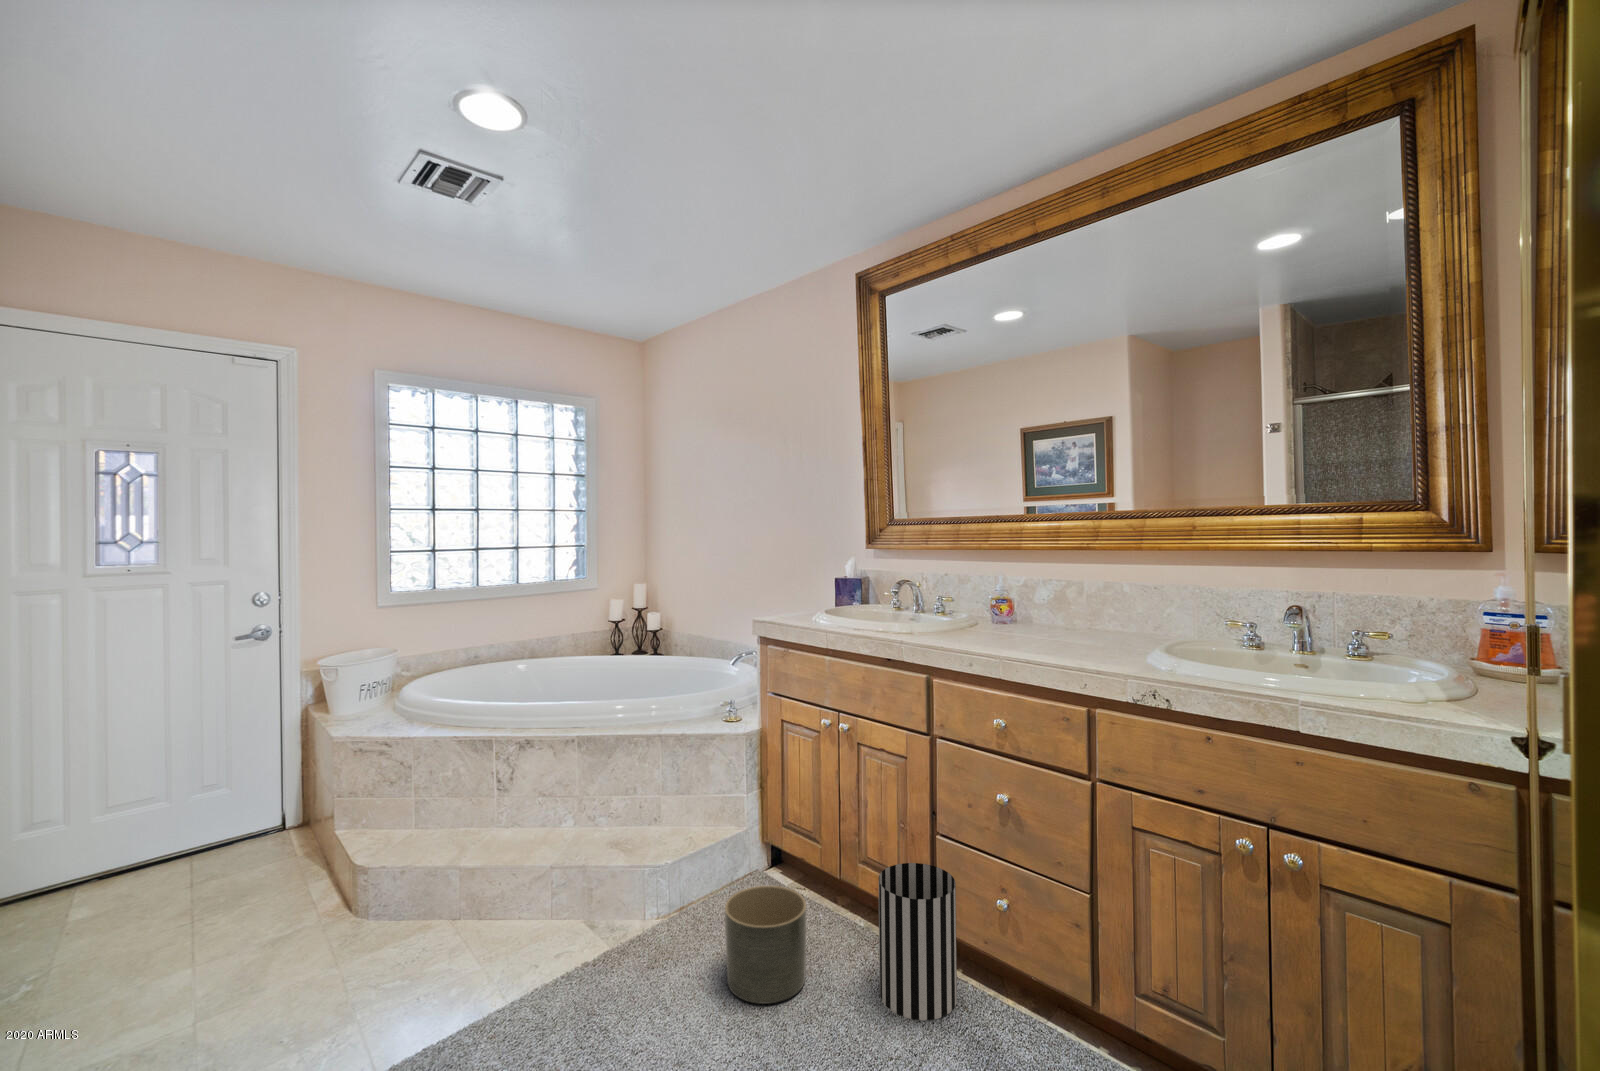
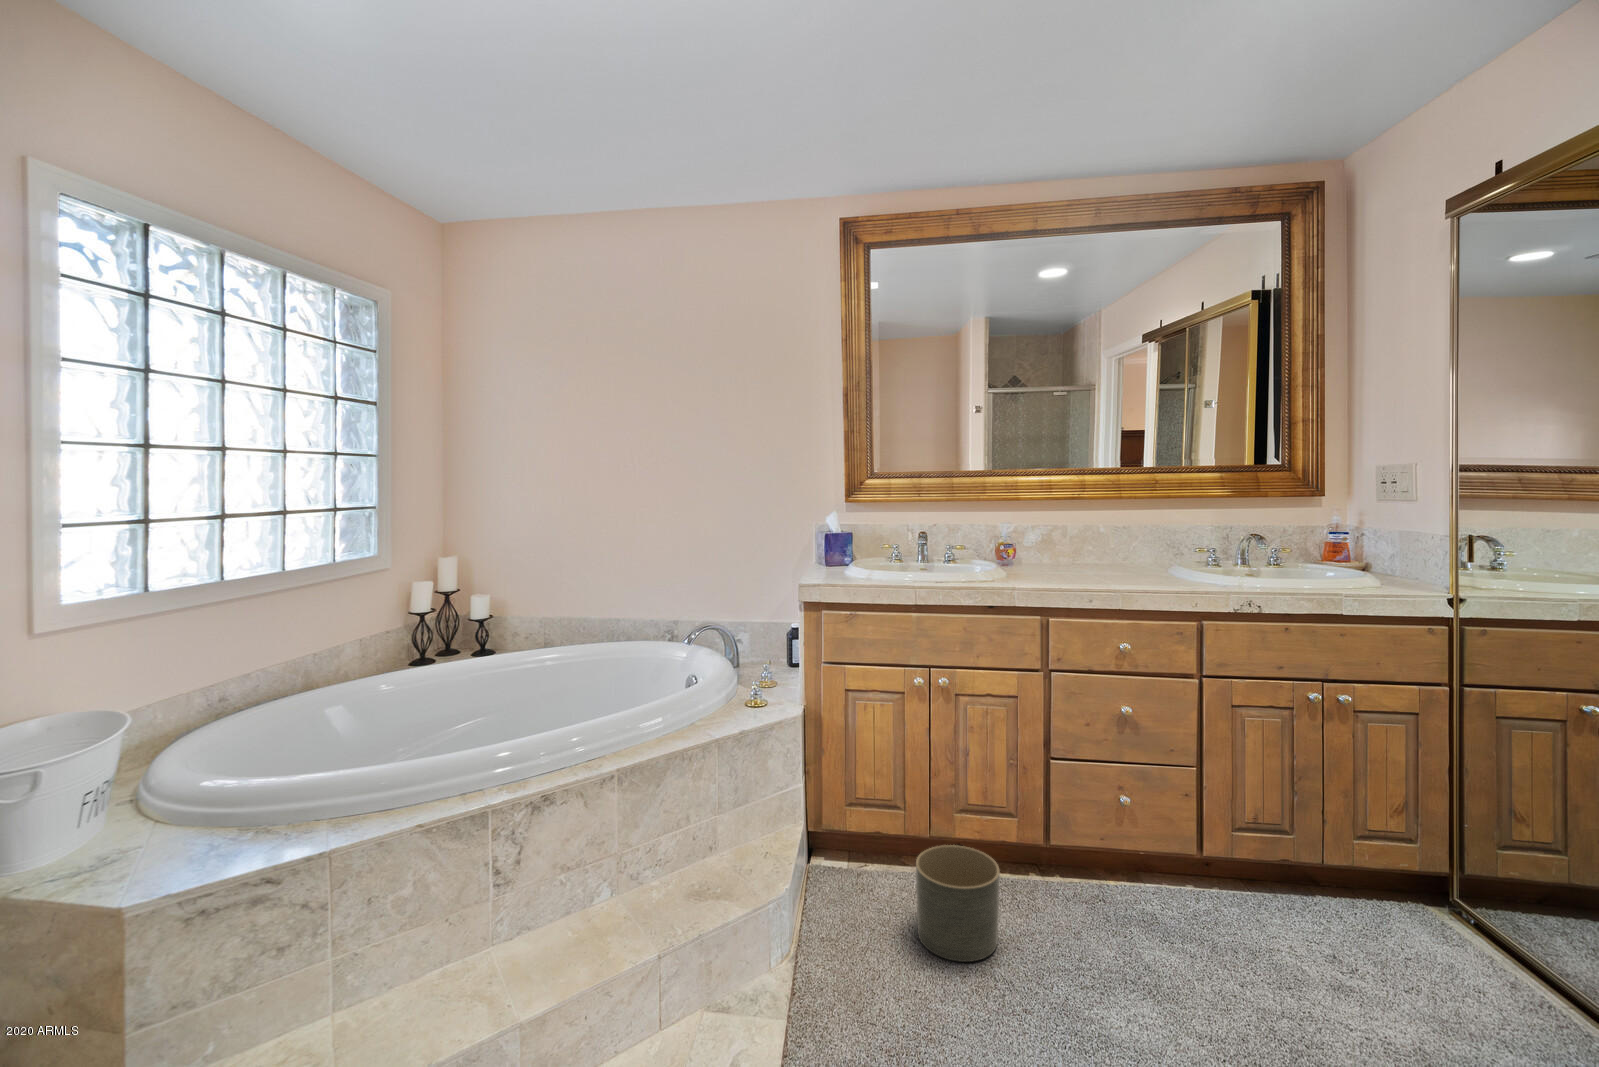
wastebasket: present [879,863,957,1020] -> none [1026,783,1098,914]

